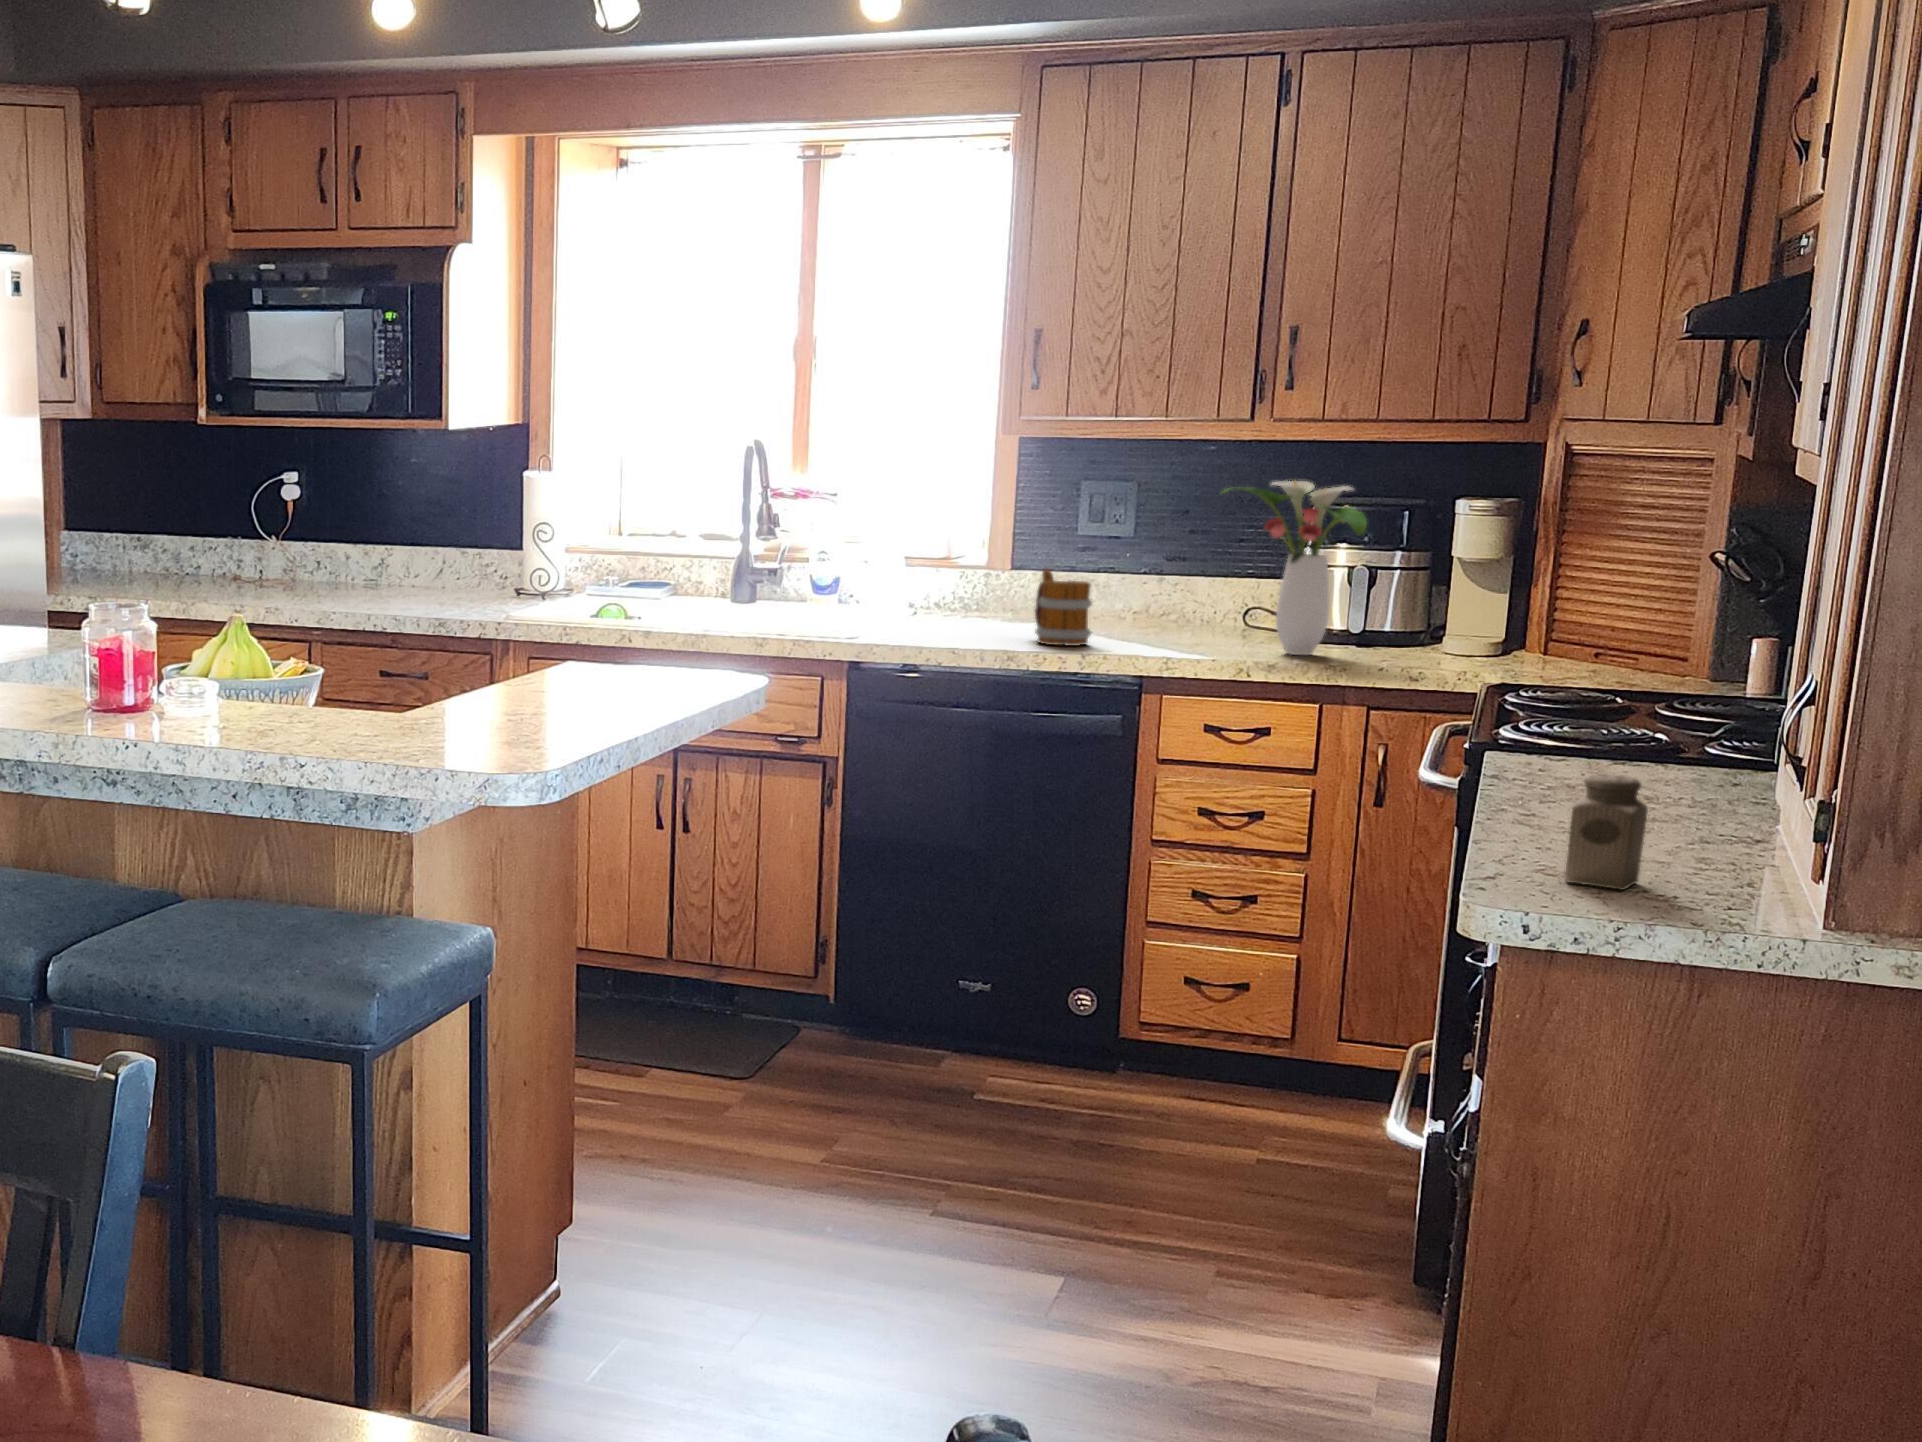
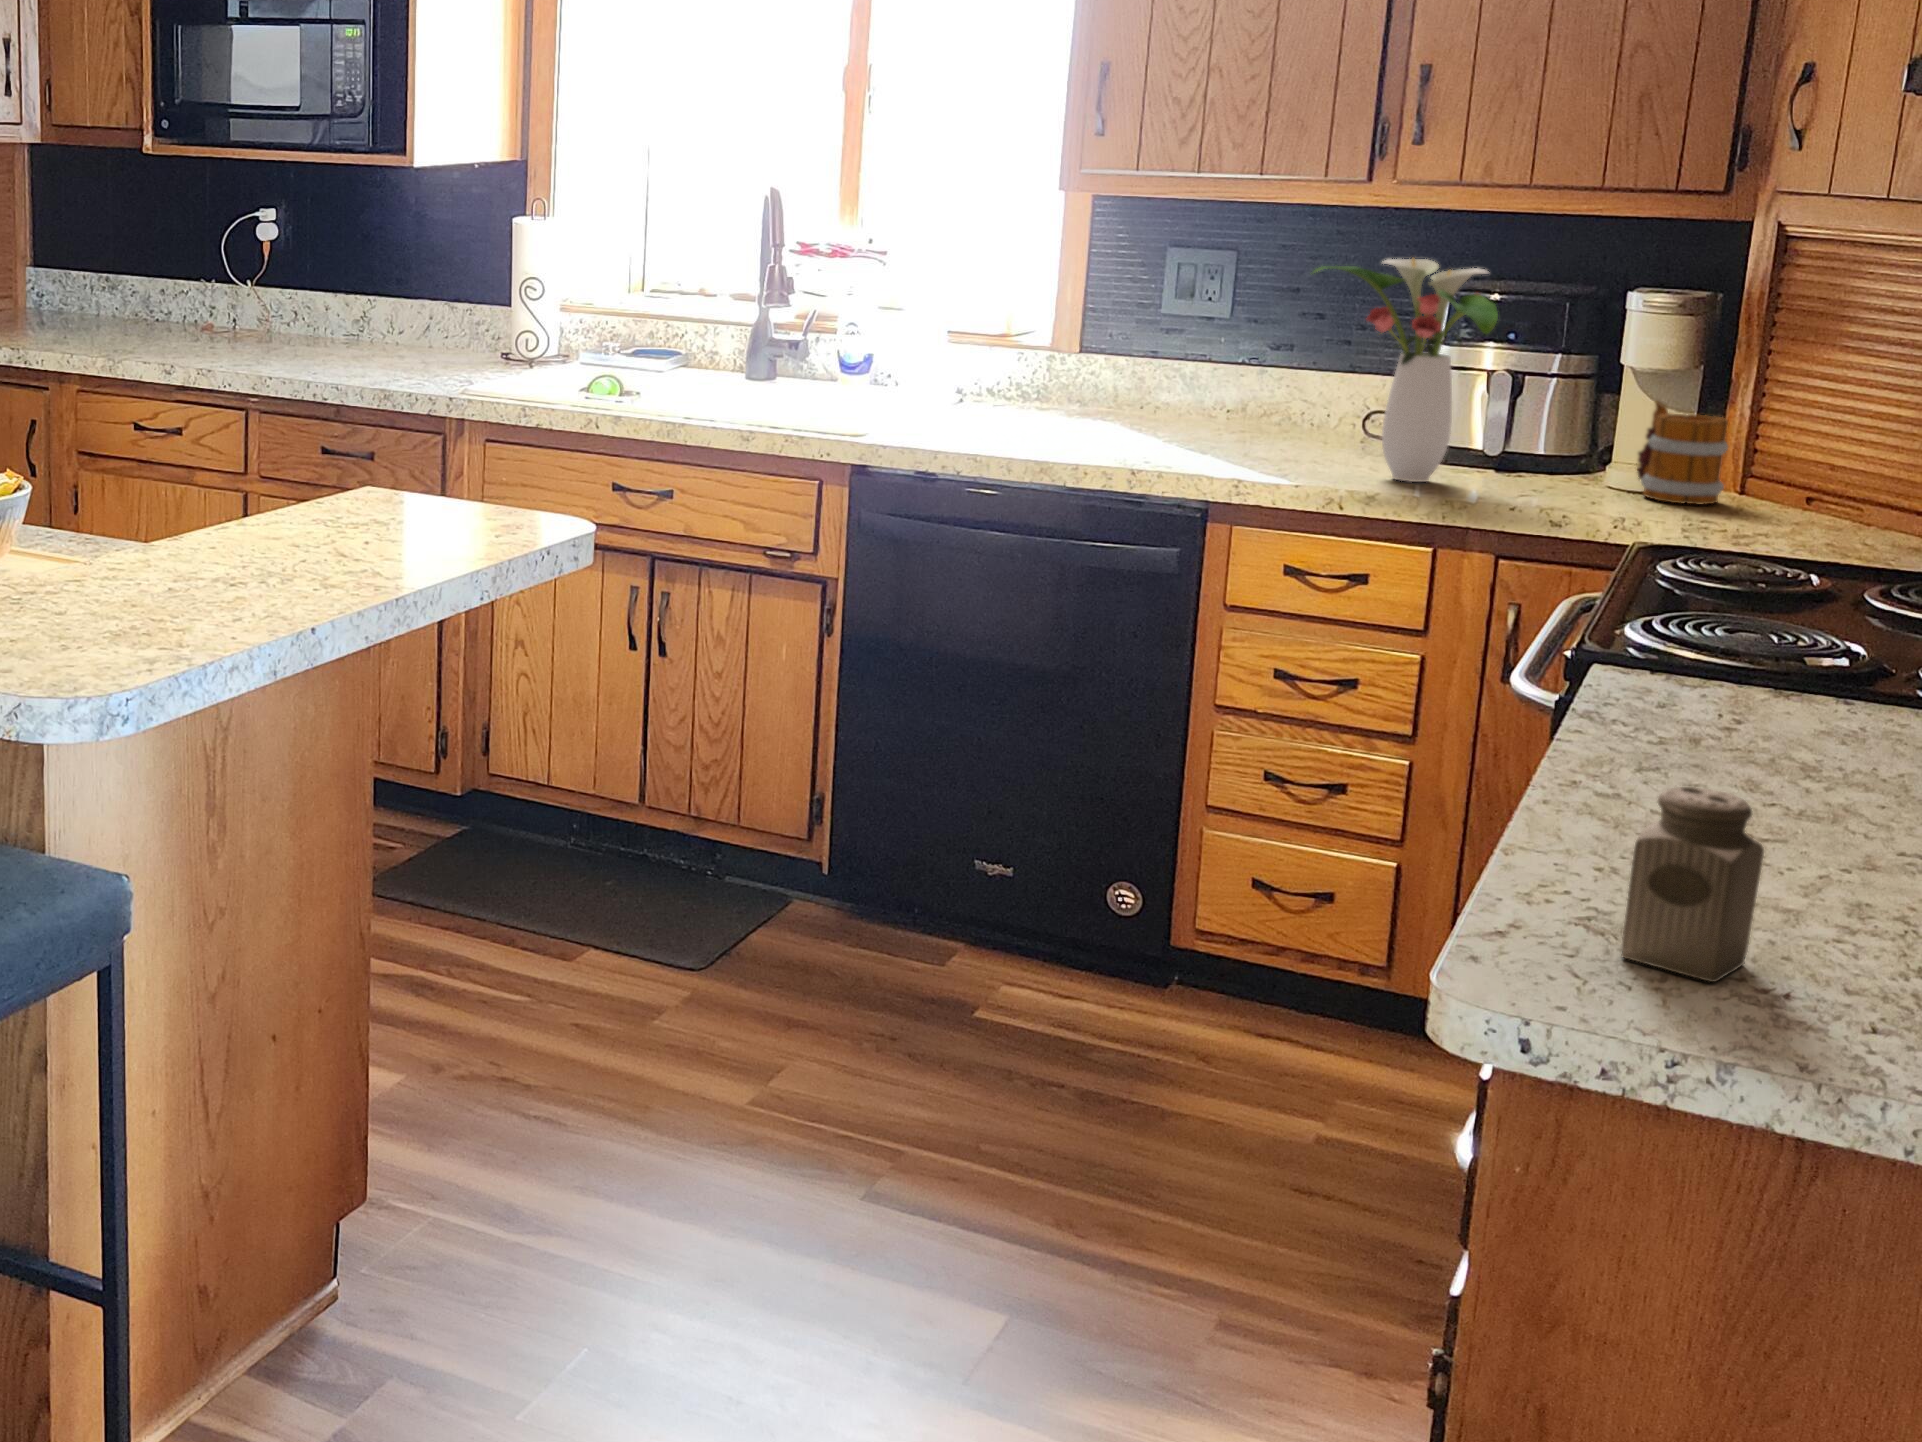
mug: present [1035,568,1092,646] -> present [1637,402,1728,505]

